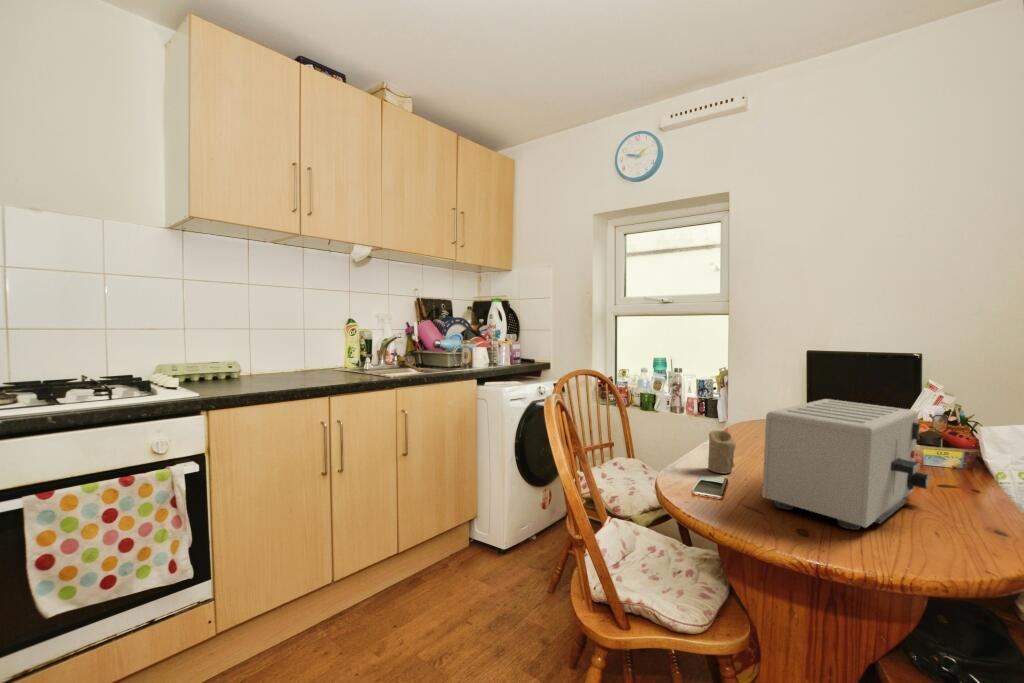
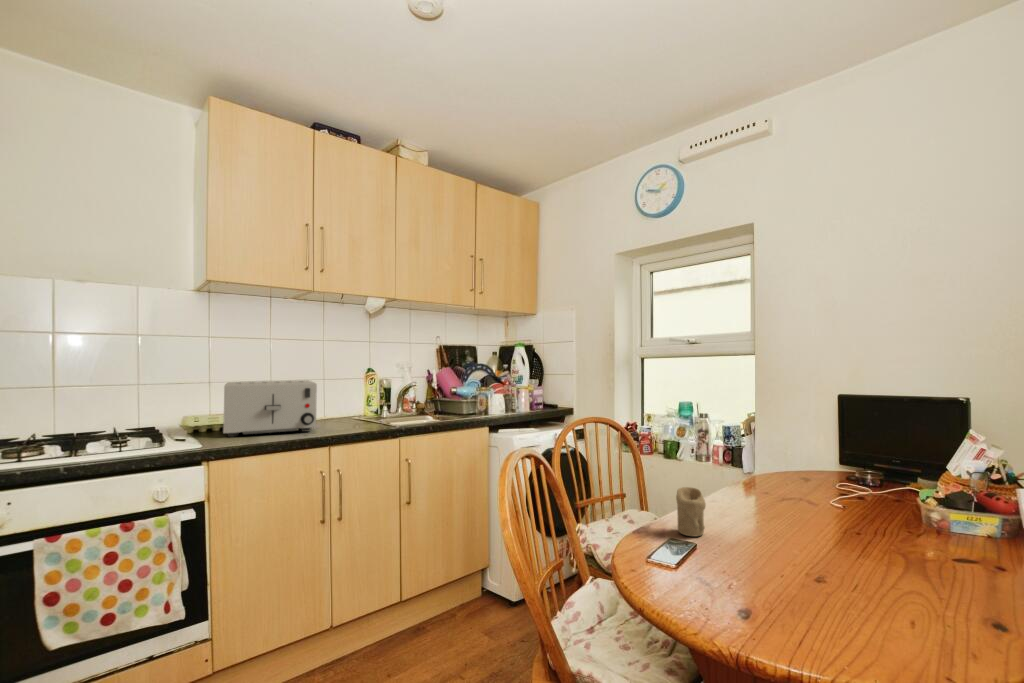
toaster: present [762,399,930,530] -> present [223,380,317,437]

